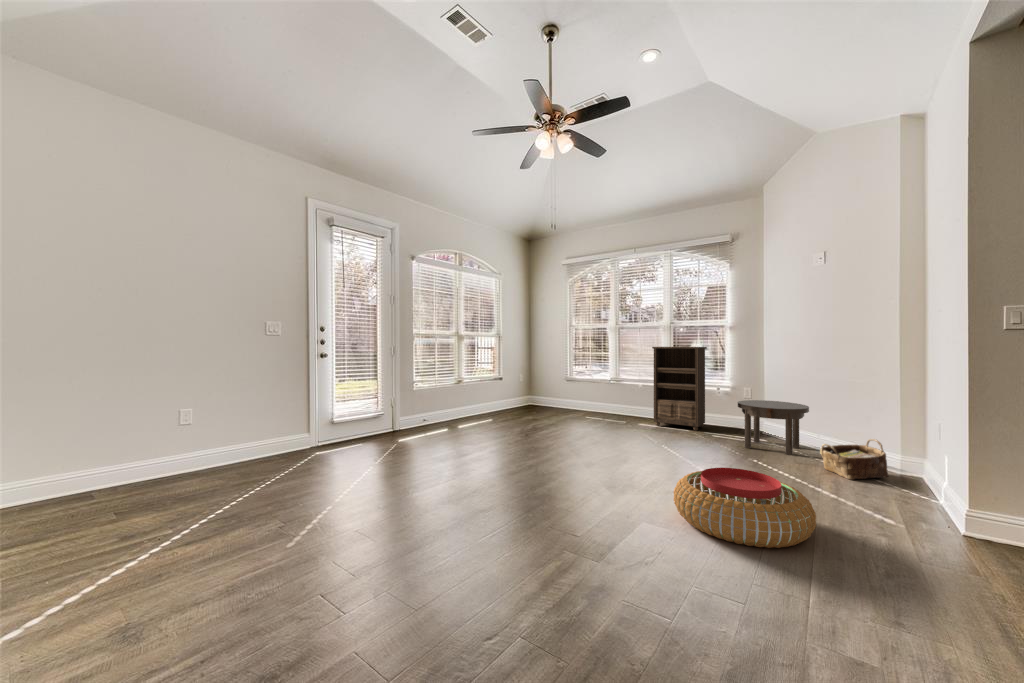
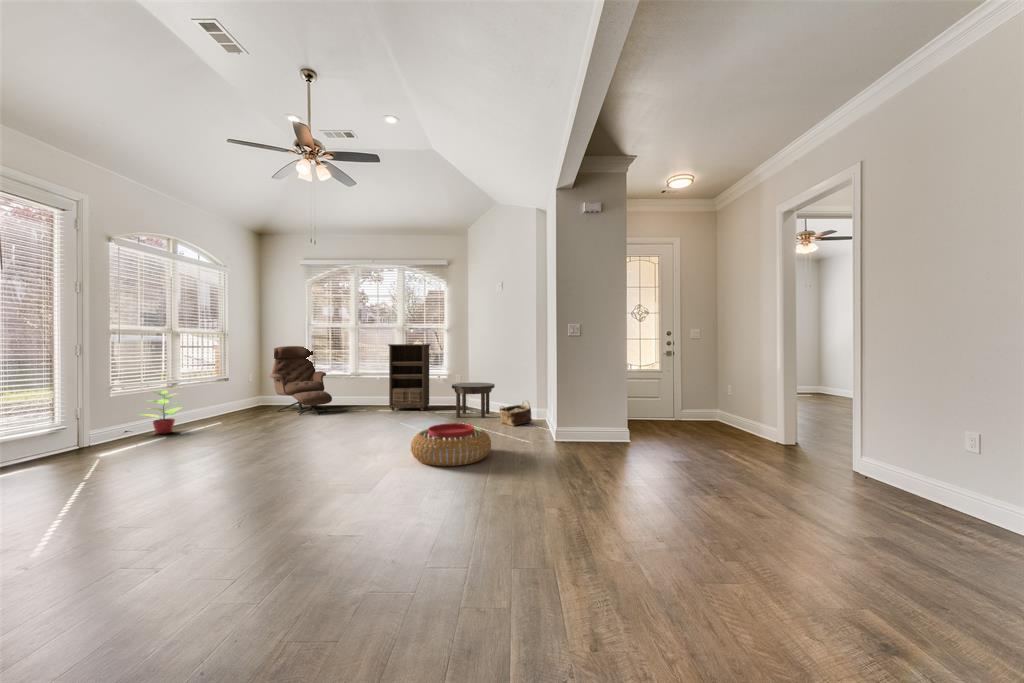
lounge chair: none [536,348,591,421] -> present [269,346,332,415]
potted plant: none [433,385,464,425] -> present [142,390,181,434]

